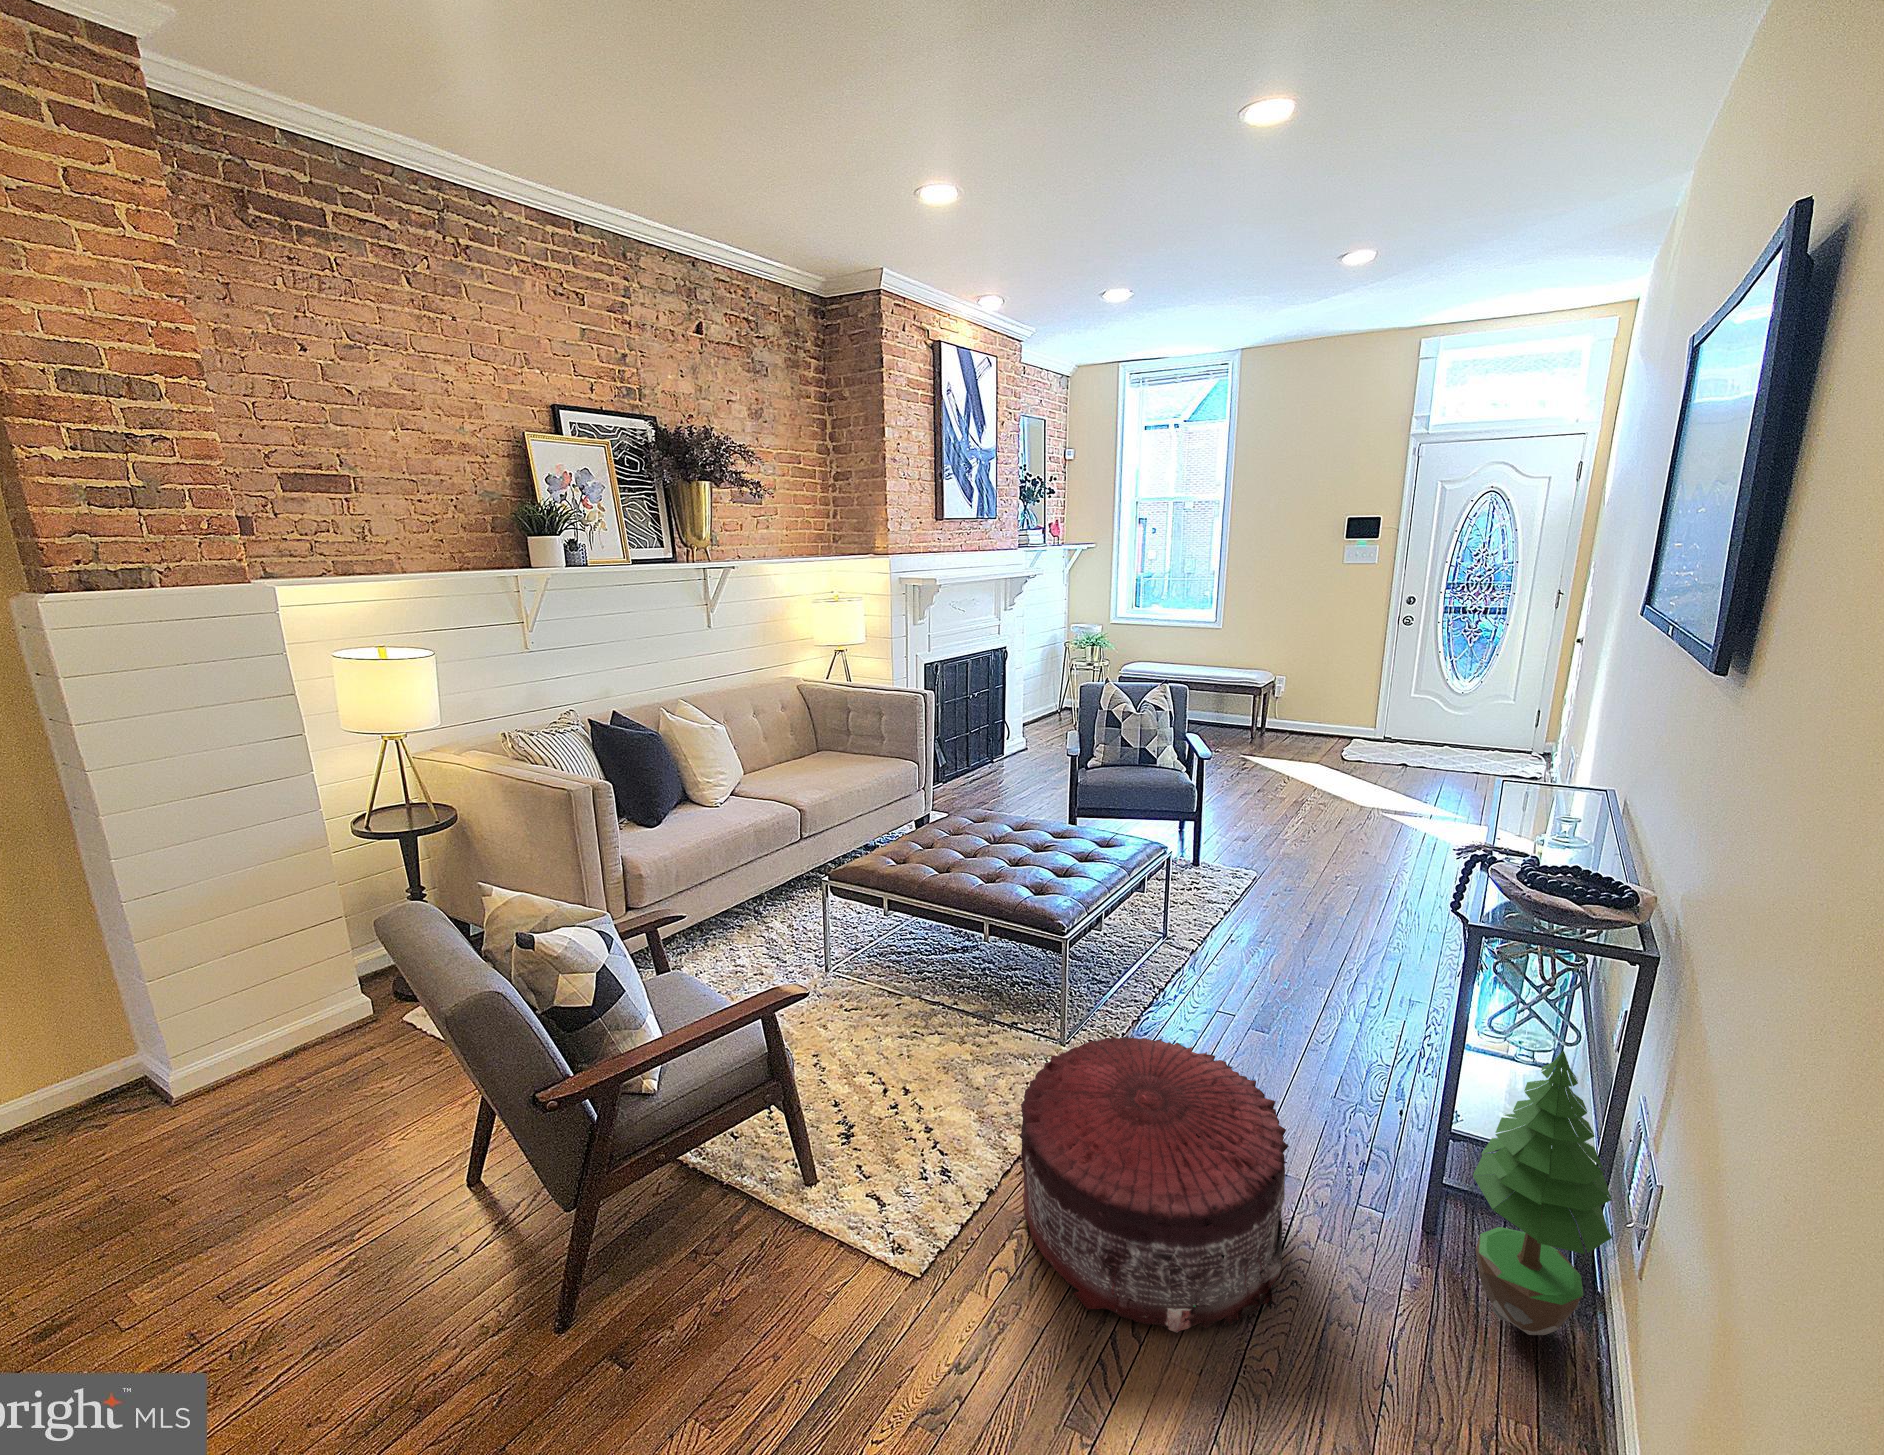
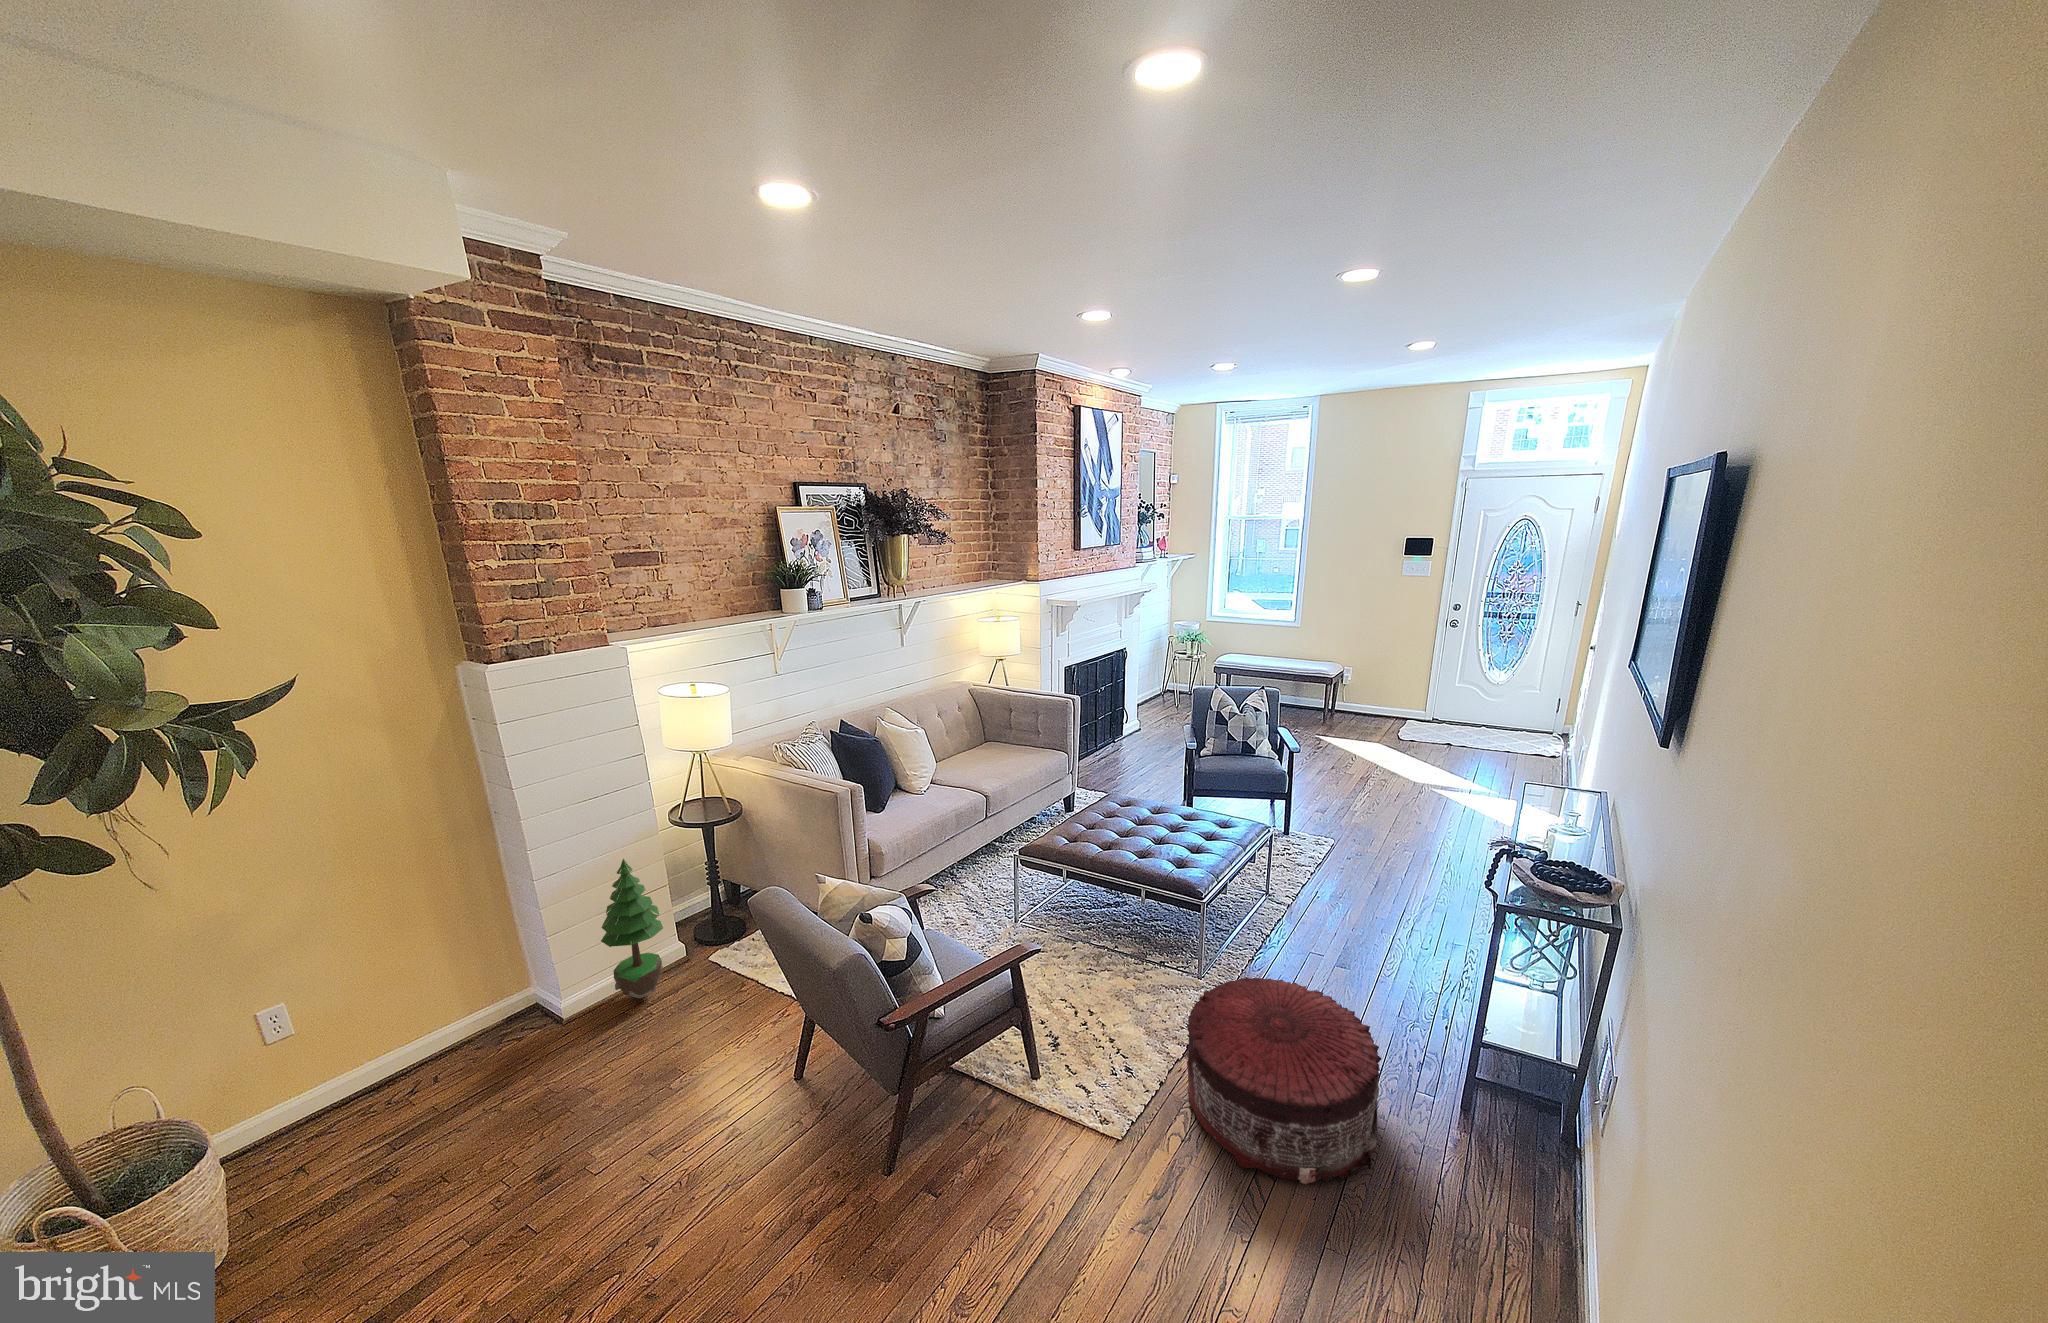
potted tree: present [1473,1051,1612,1335] -> present [601,859,663,998]

